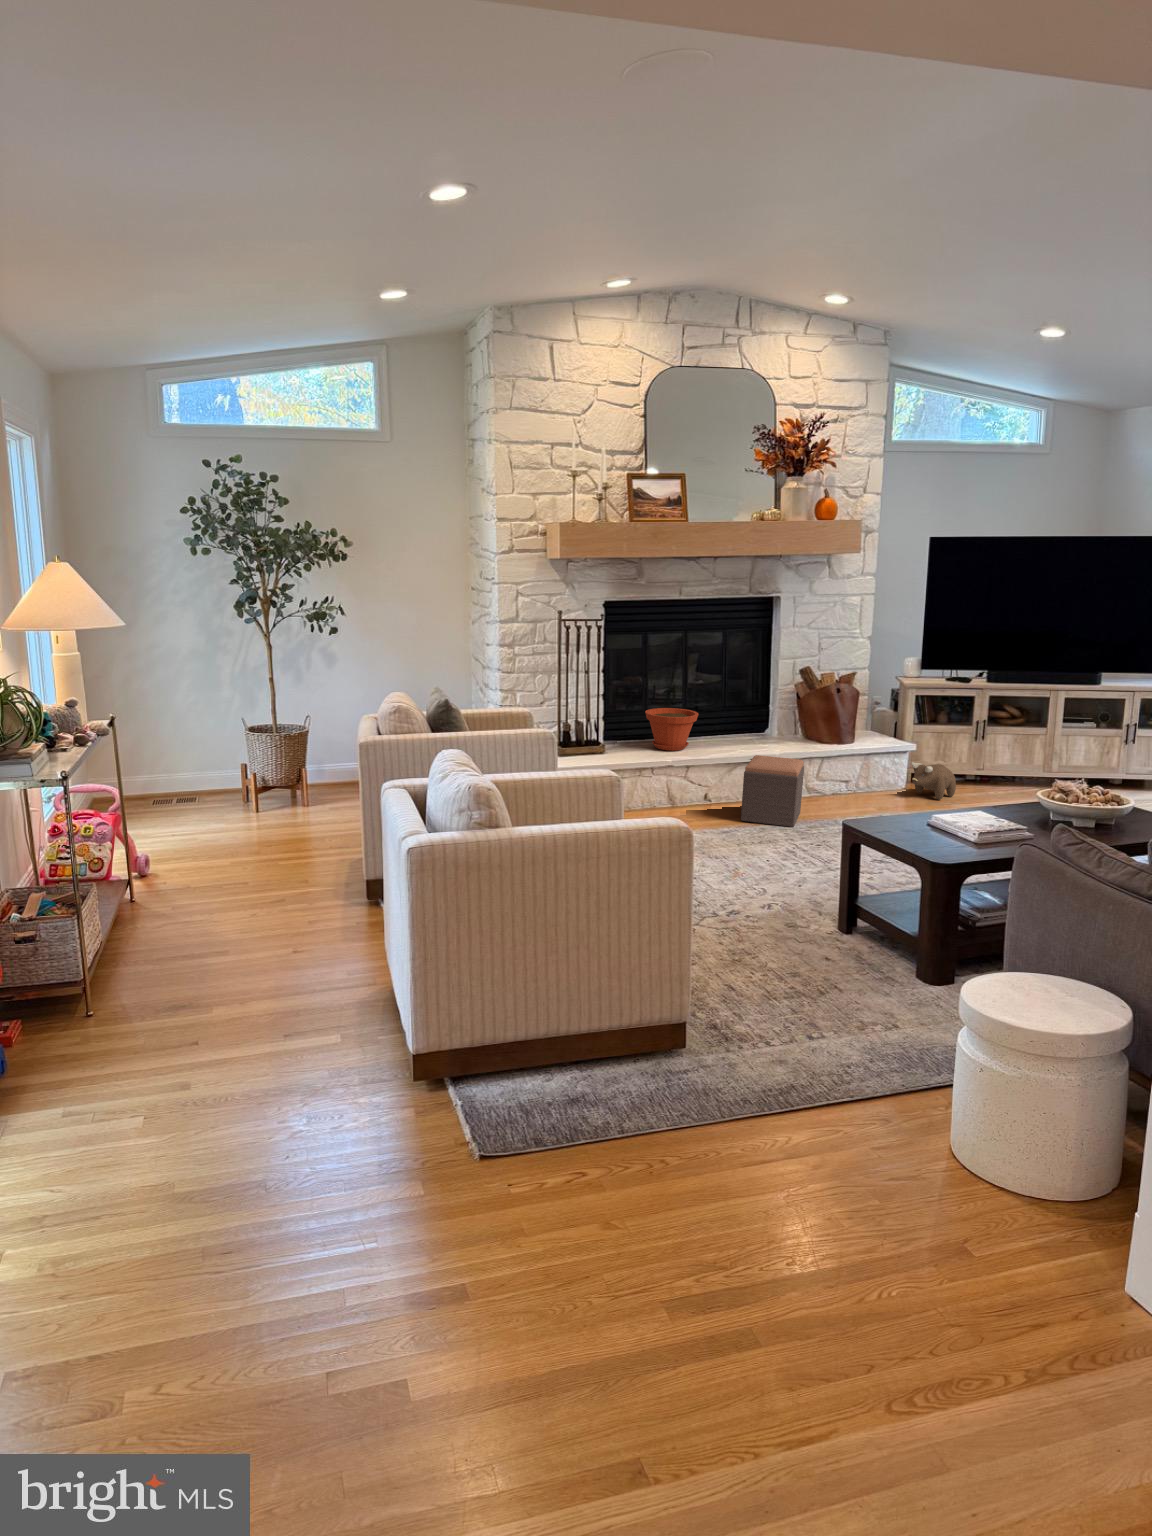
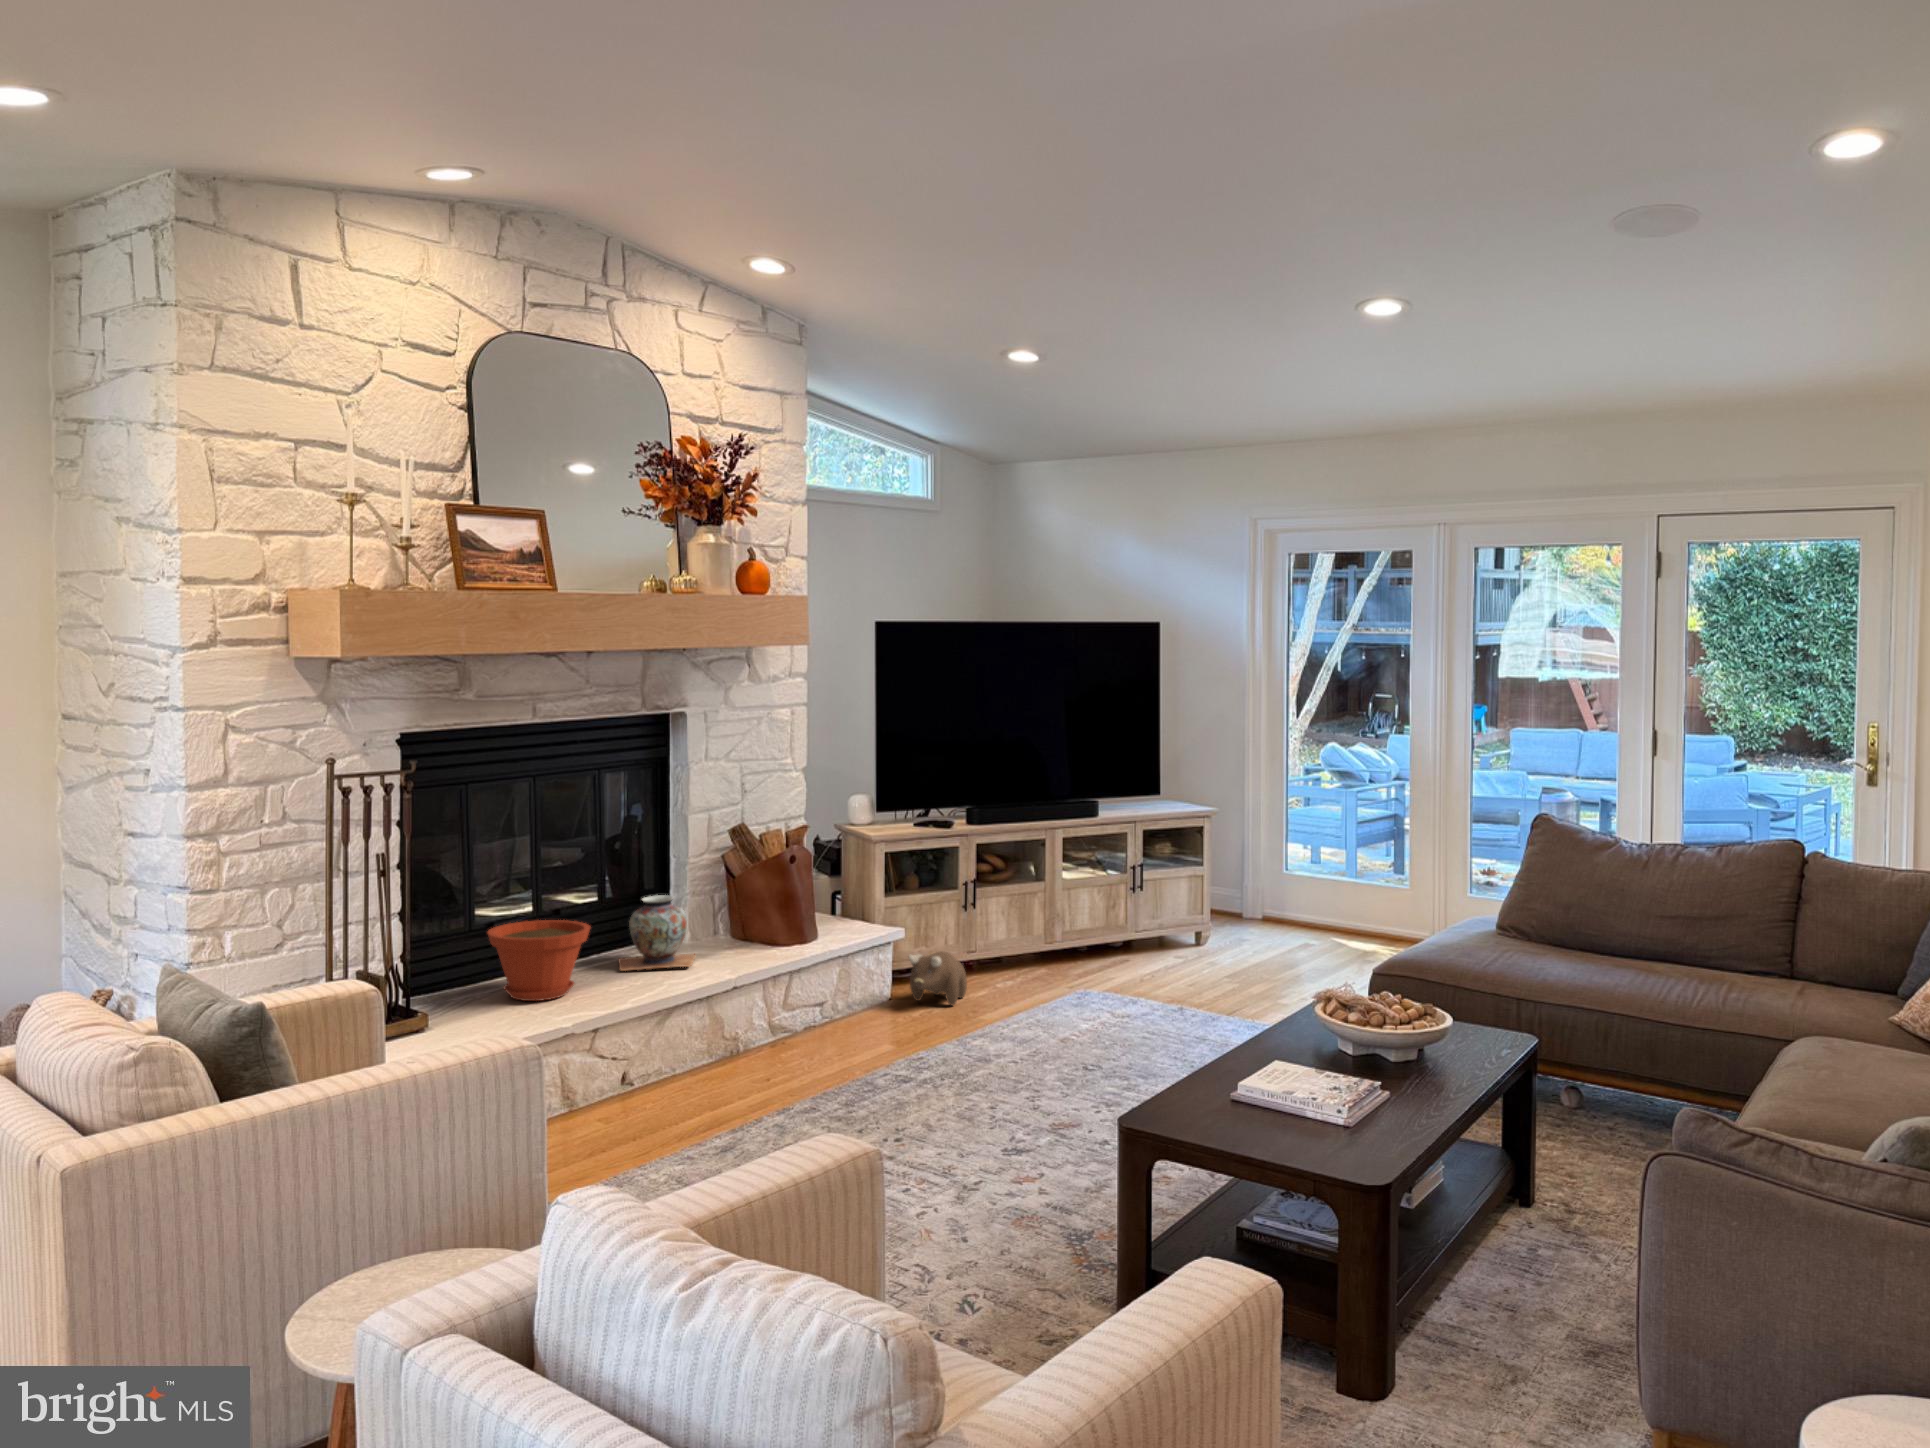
decorative vase: none [720,703,769,746] -> present [619,895,695,971]
footstool: present [741,755,804,827] -> none [699,978,803,1104]

